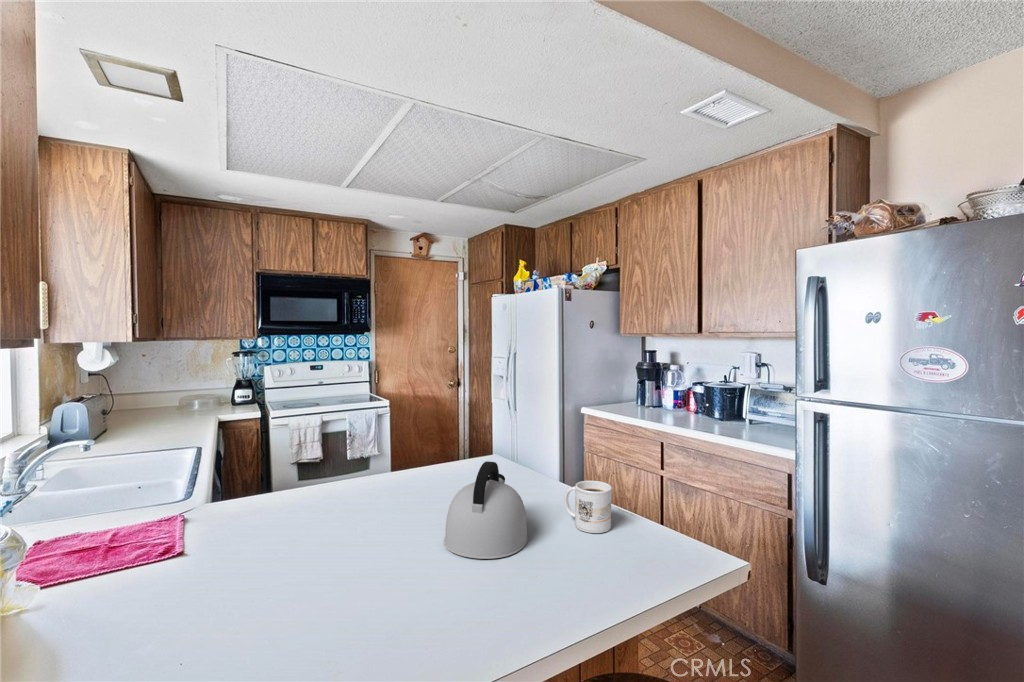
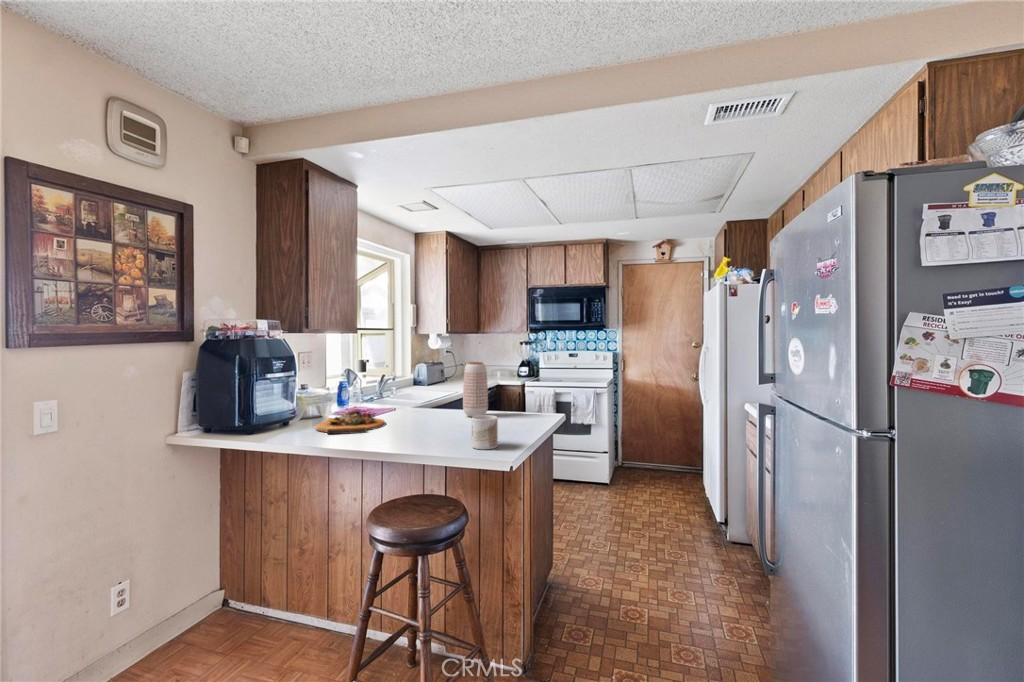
vase: none [395,401,434,487] -> present [463,362,488,417]
kettle: present [444,461,528,559] -> none [401,391,460,443]
cutting board: none [186,529,356,607] -> present [316,411,385,434]

